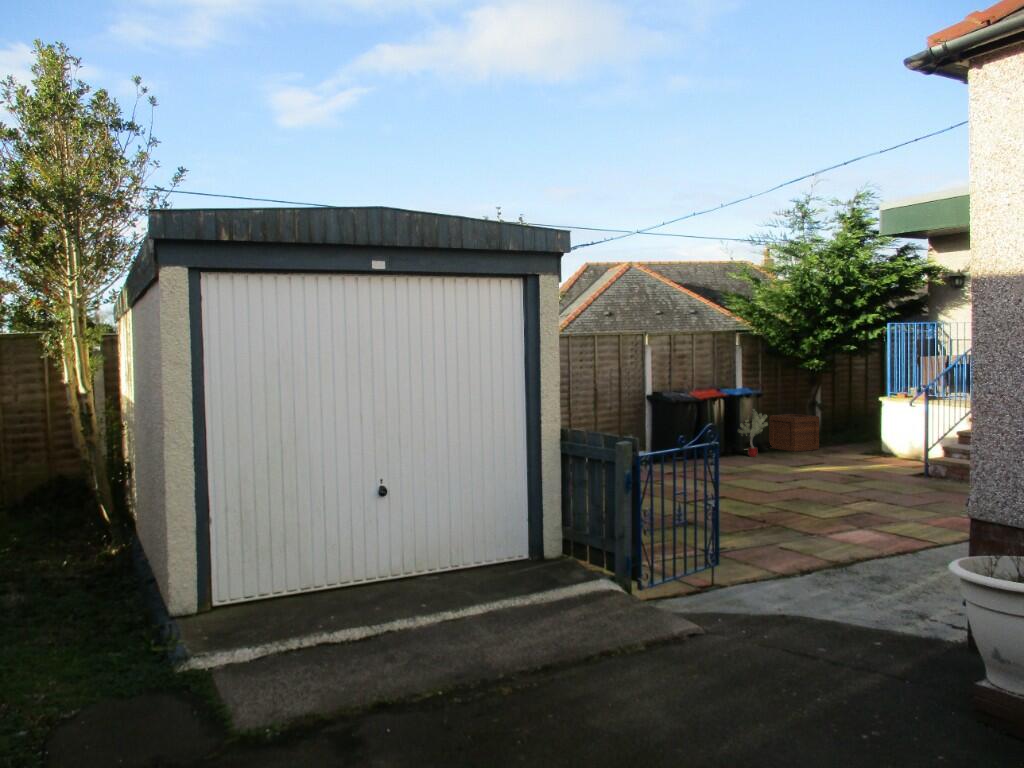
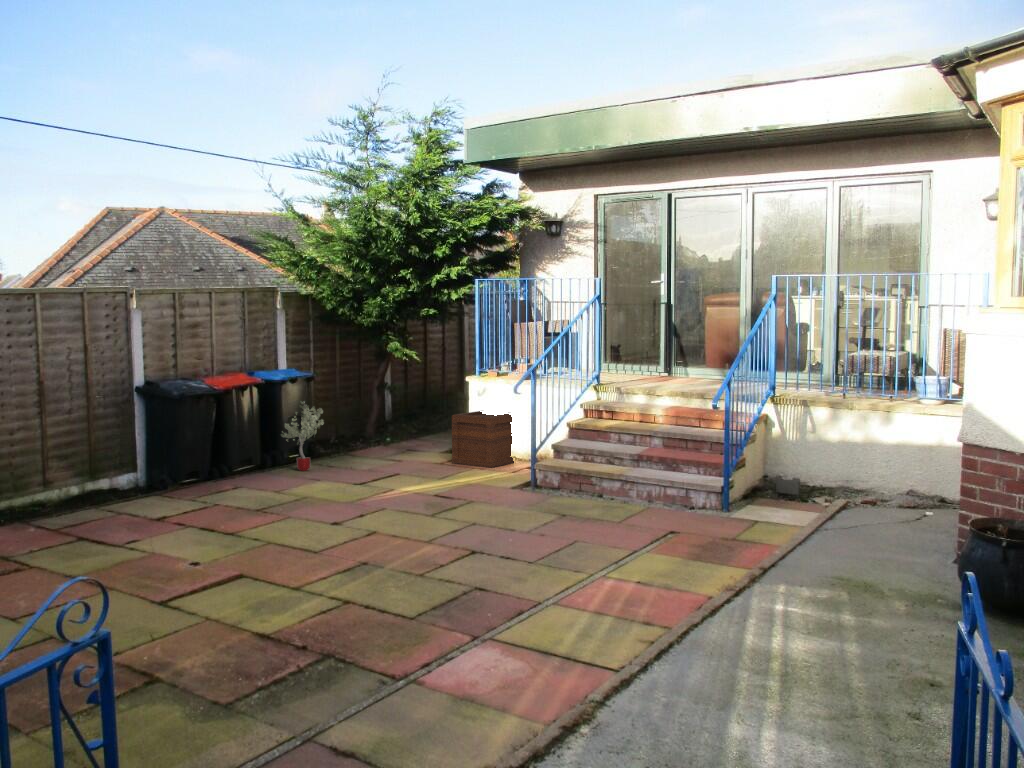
wooden crate: present [769,414,819,452] -> present [452,411,514,468]

